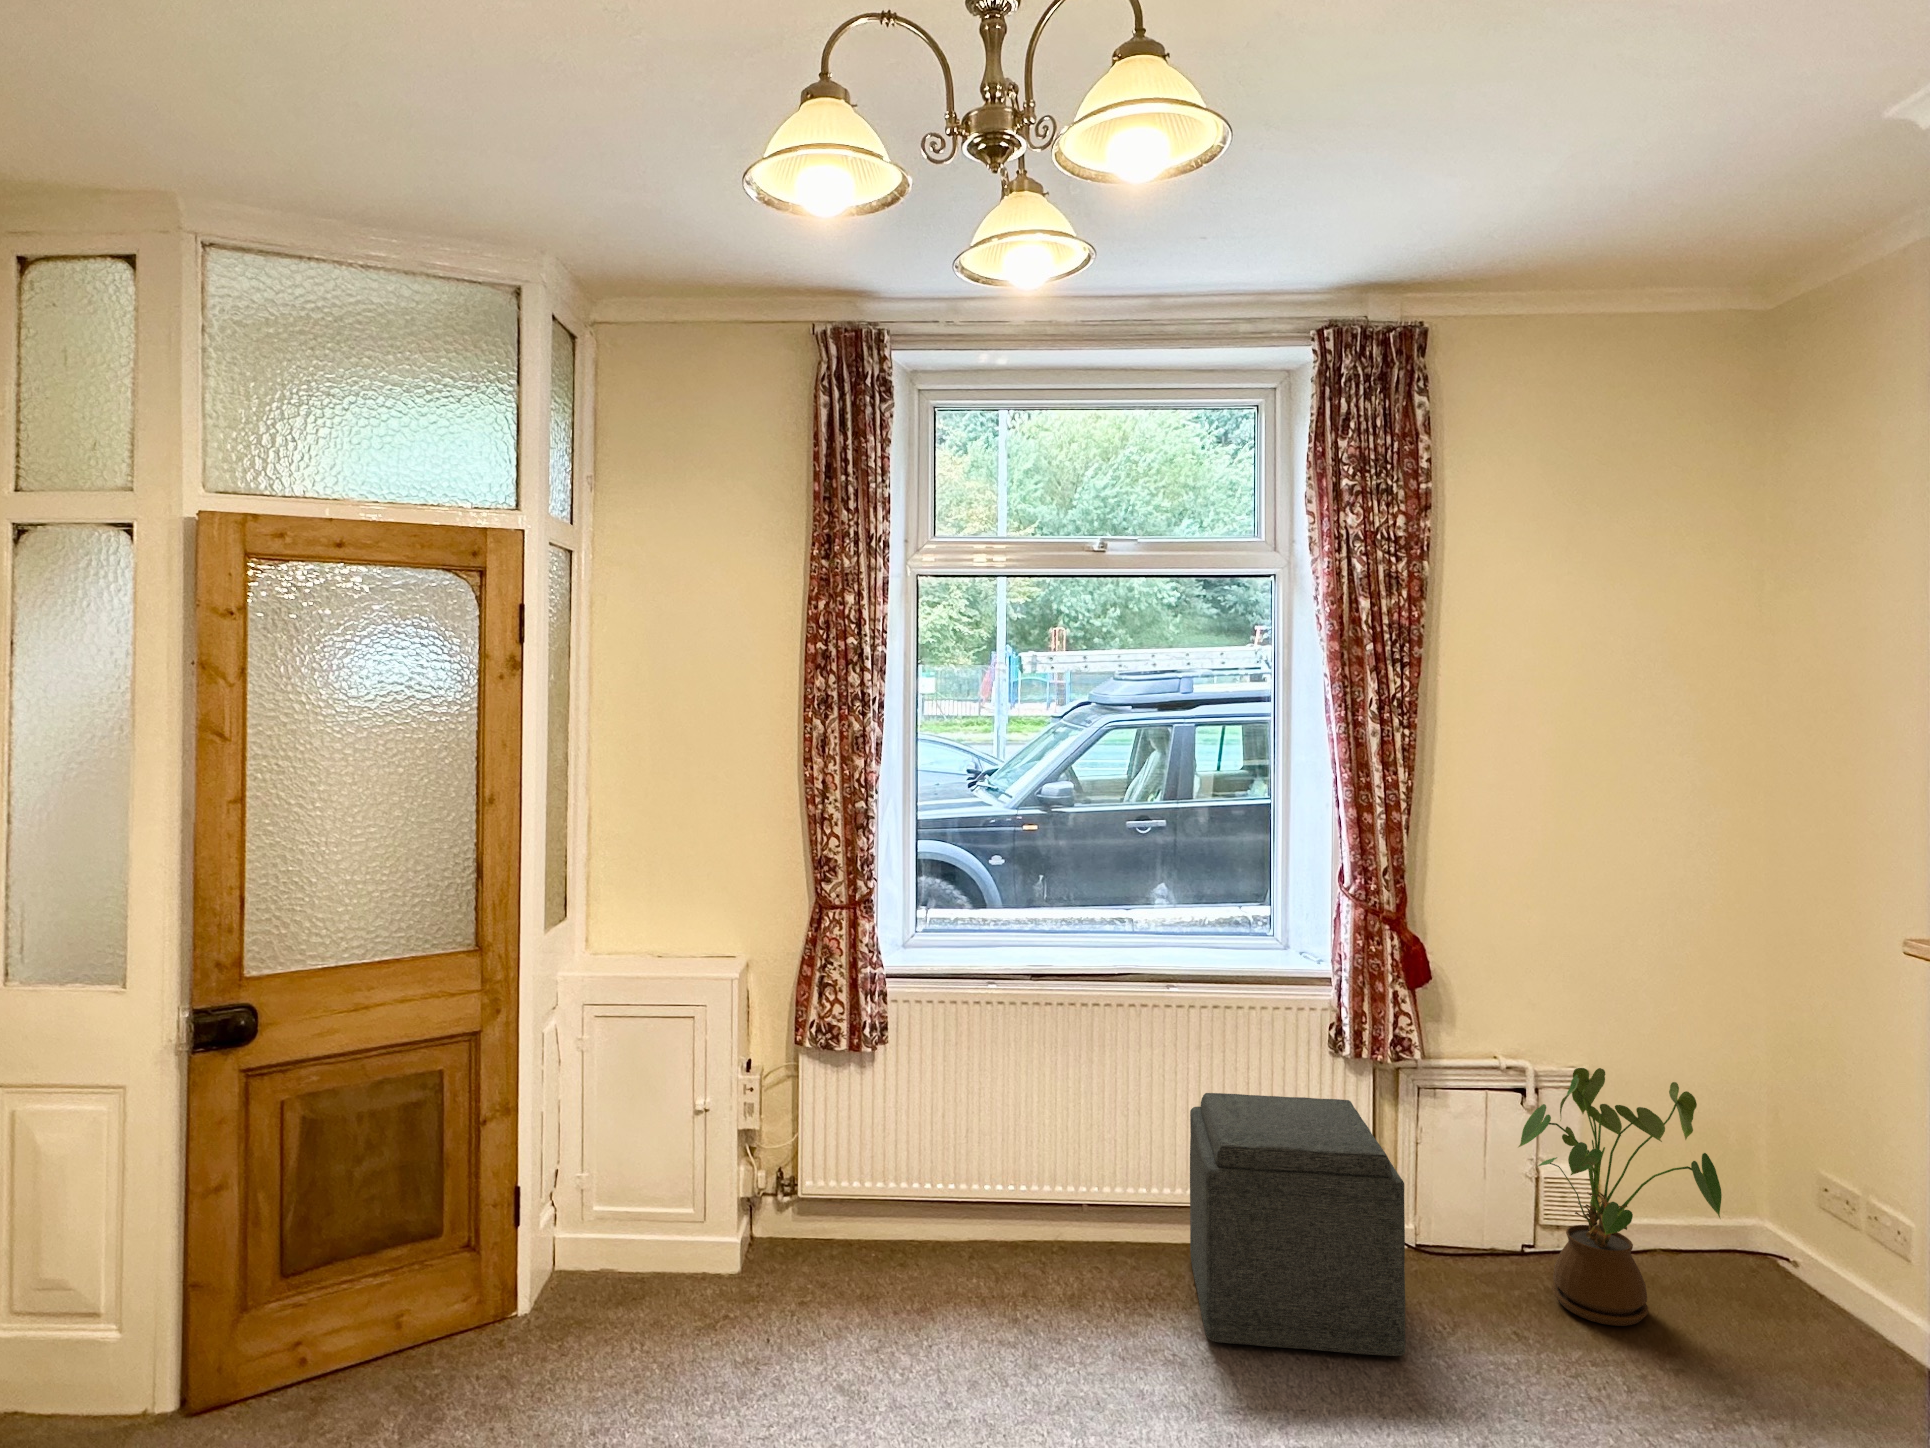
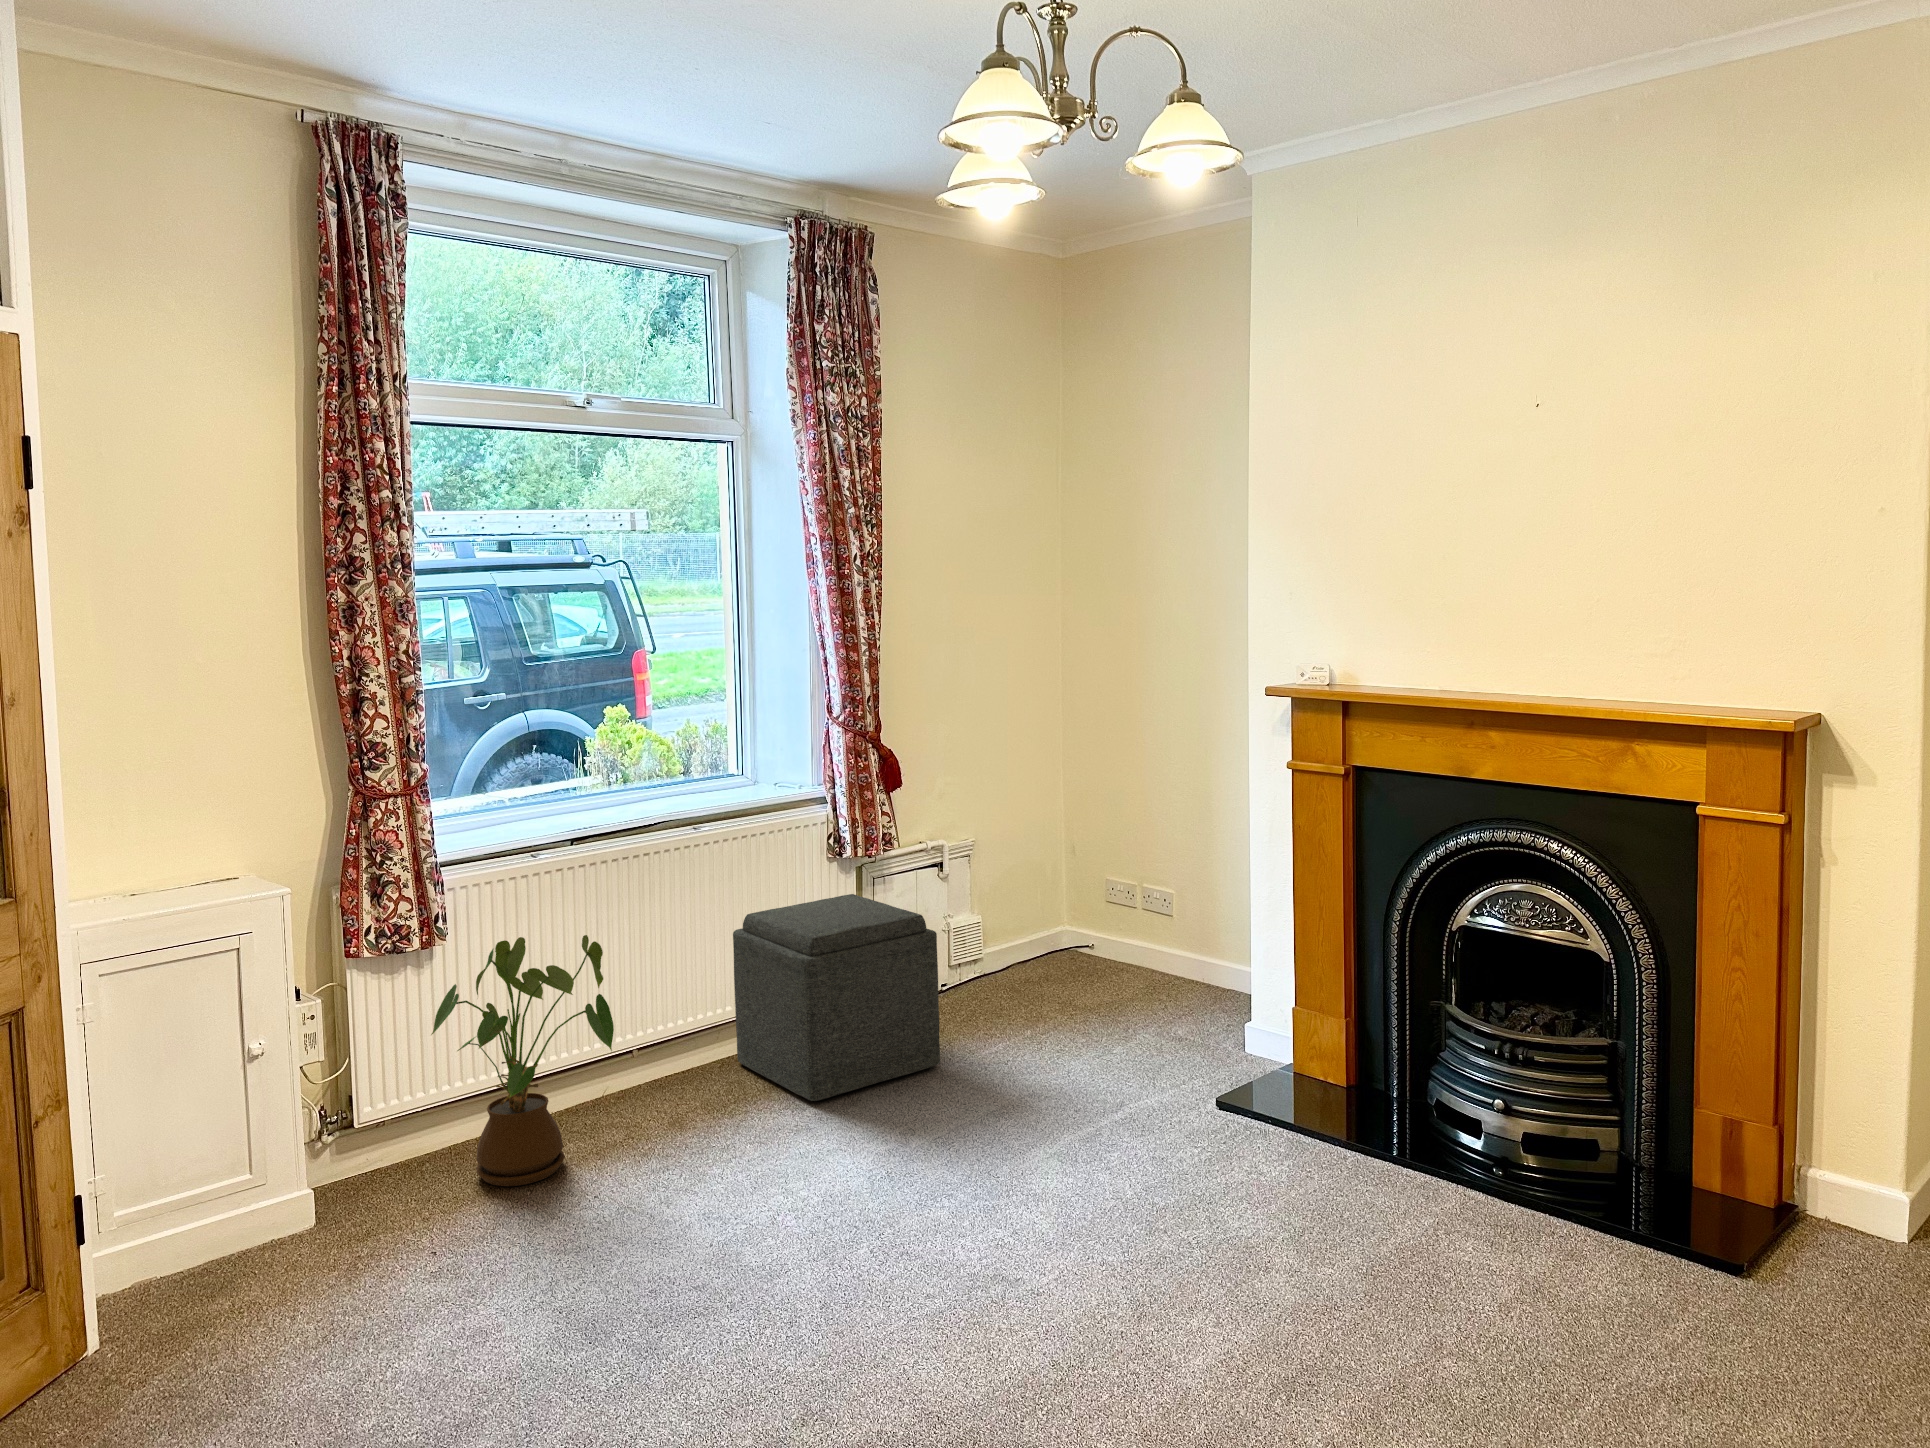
house plant: present [1518,1068,1722,1326] -> present [431,935,614,1186]

